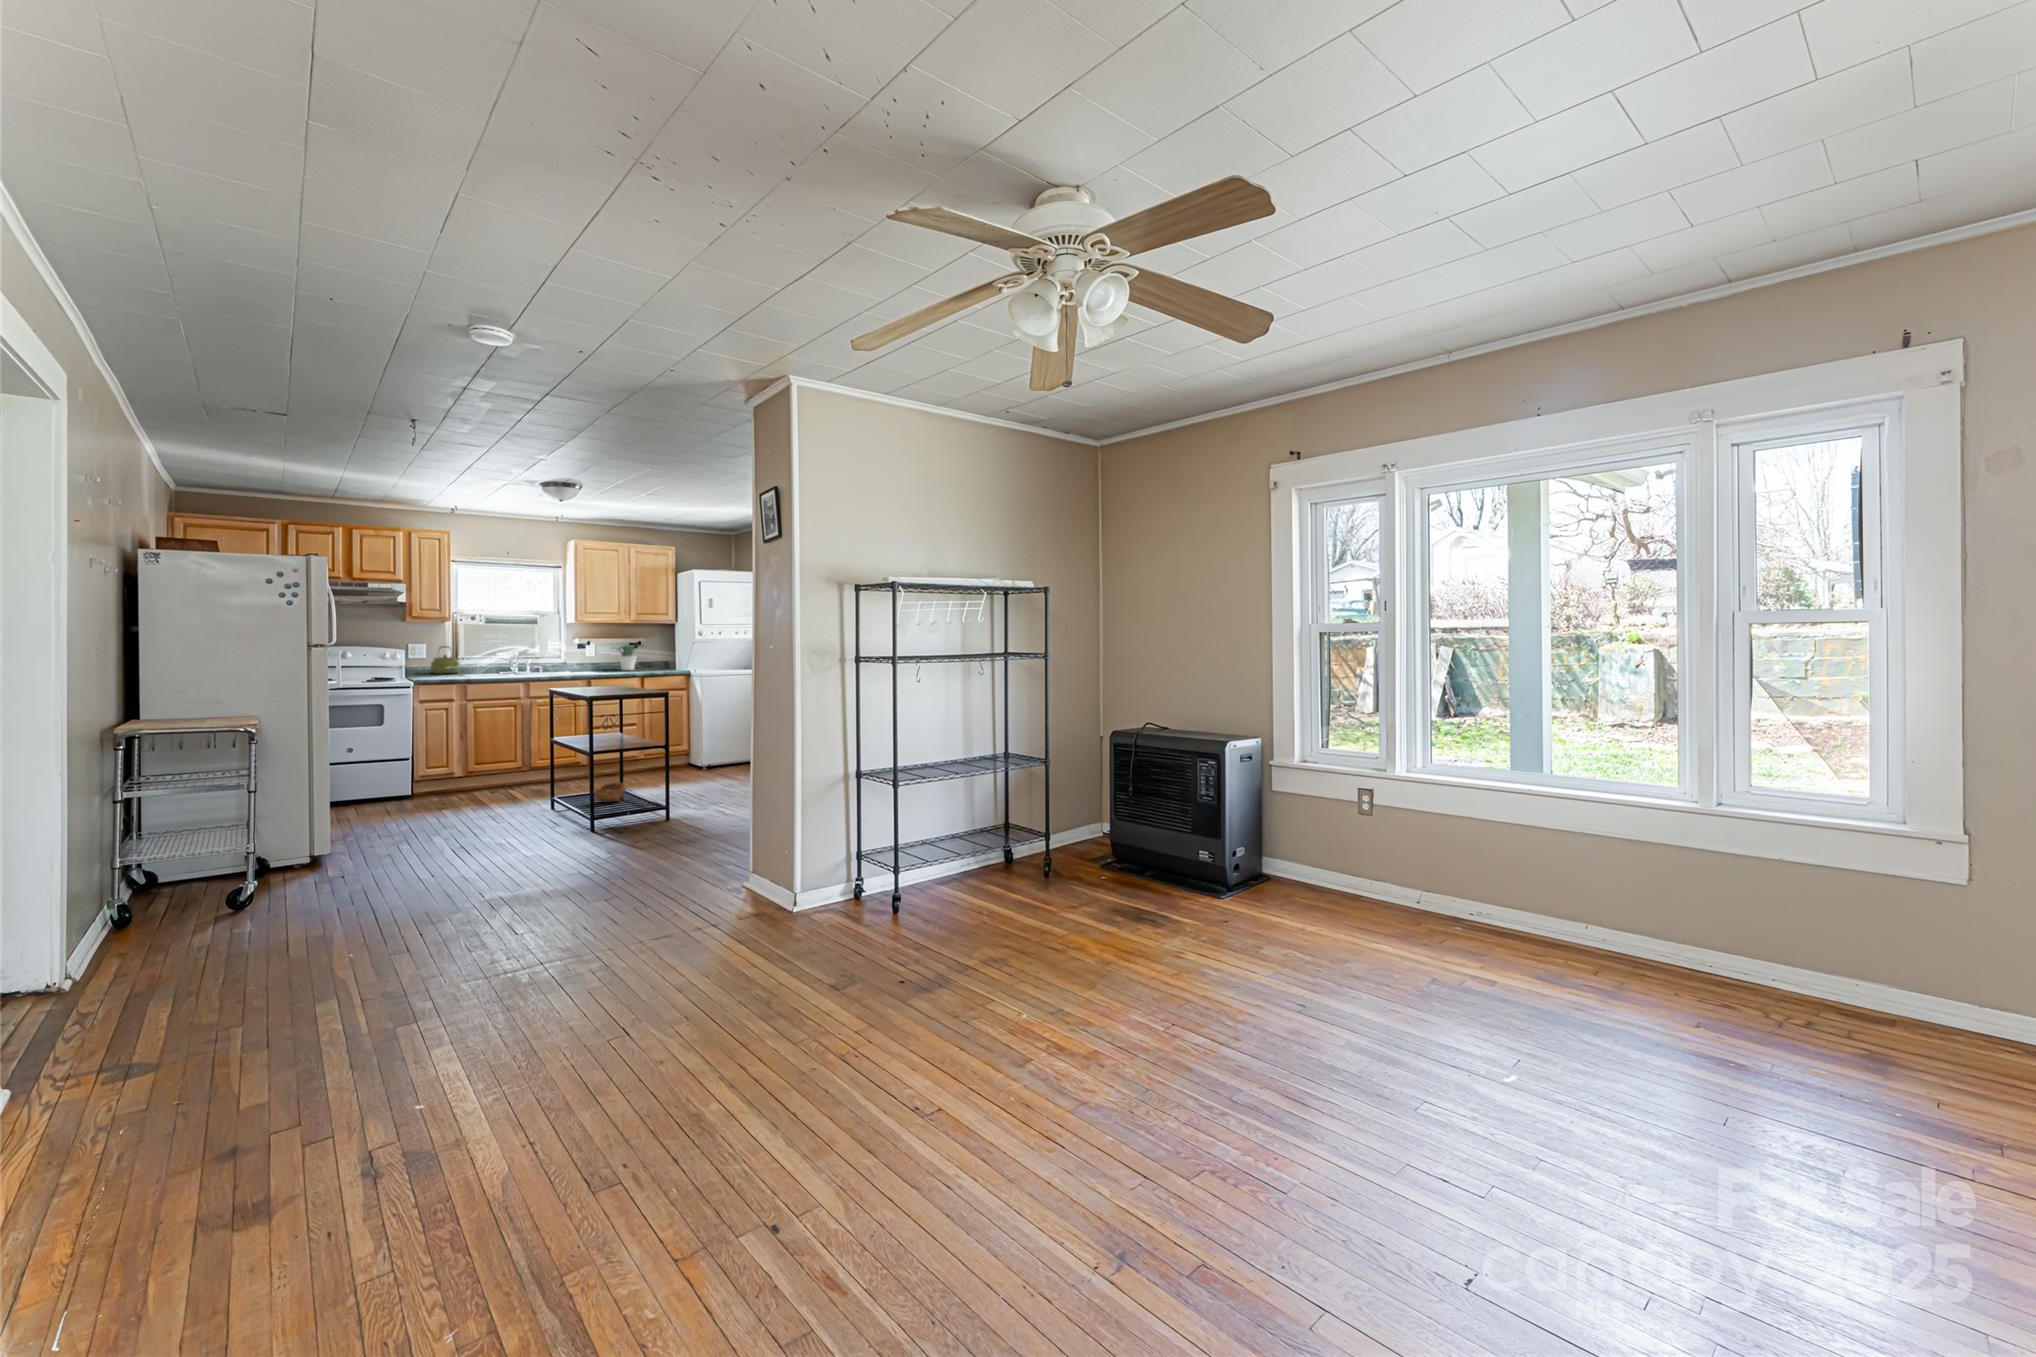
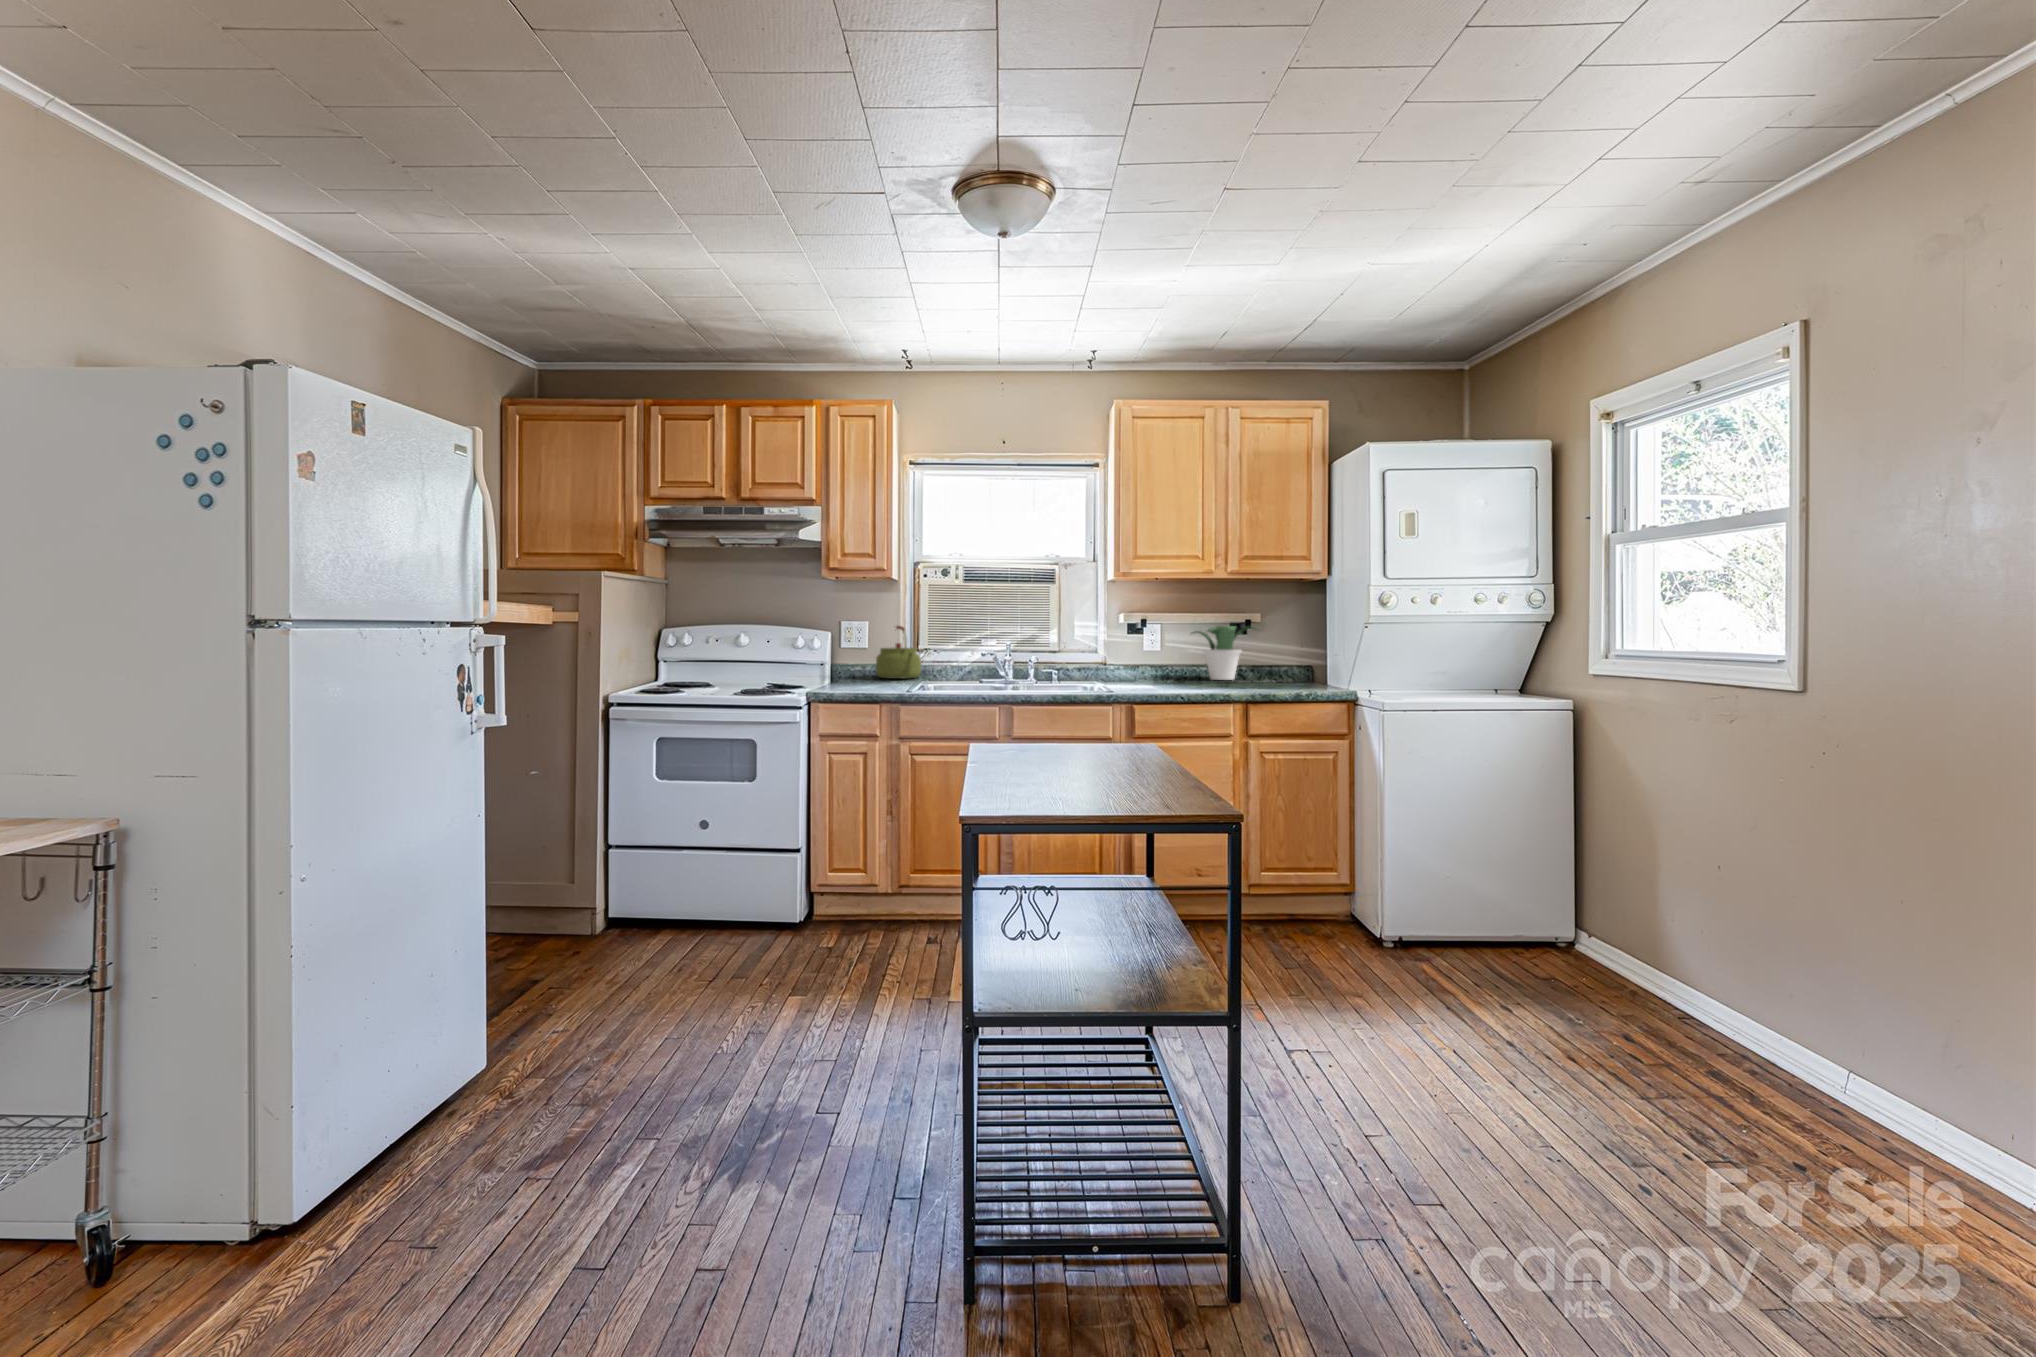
wooden bowl: present [594,782,625,802] -> none [1035,1082,1146,1169]

